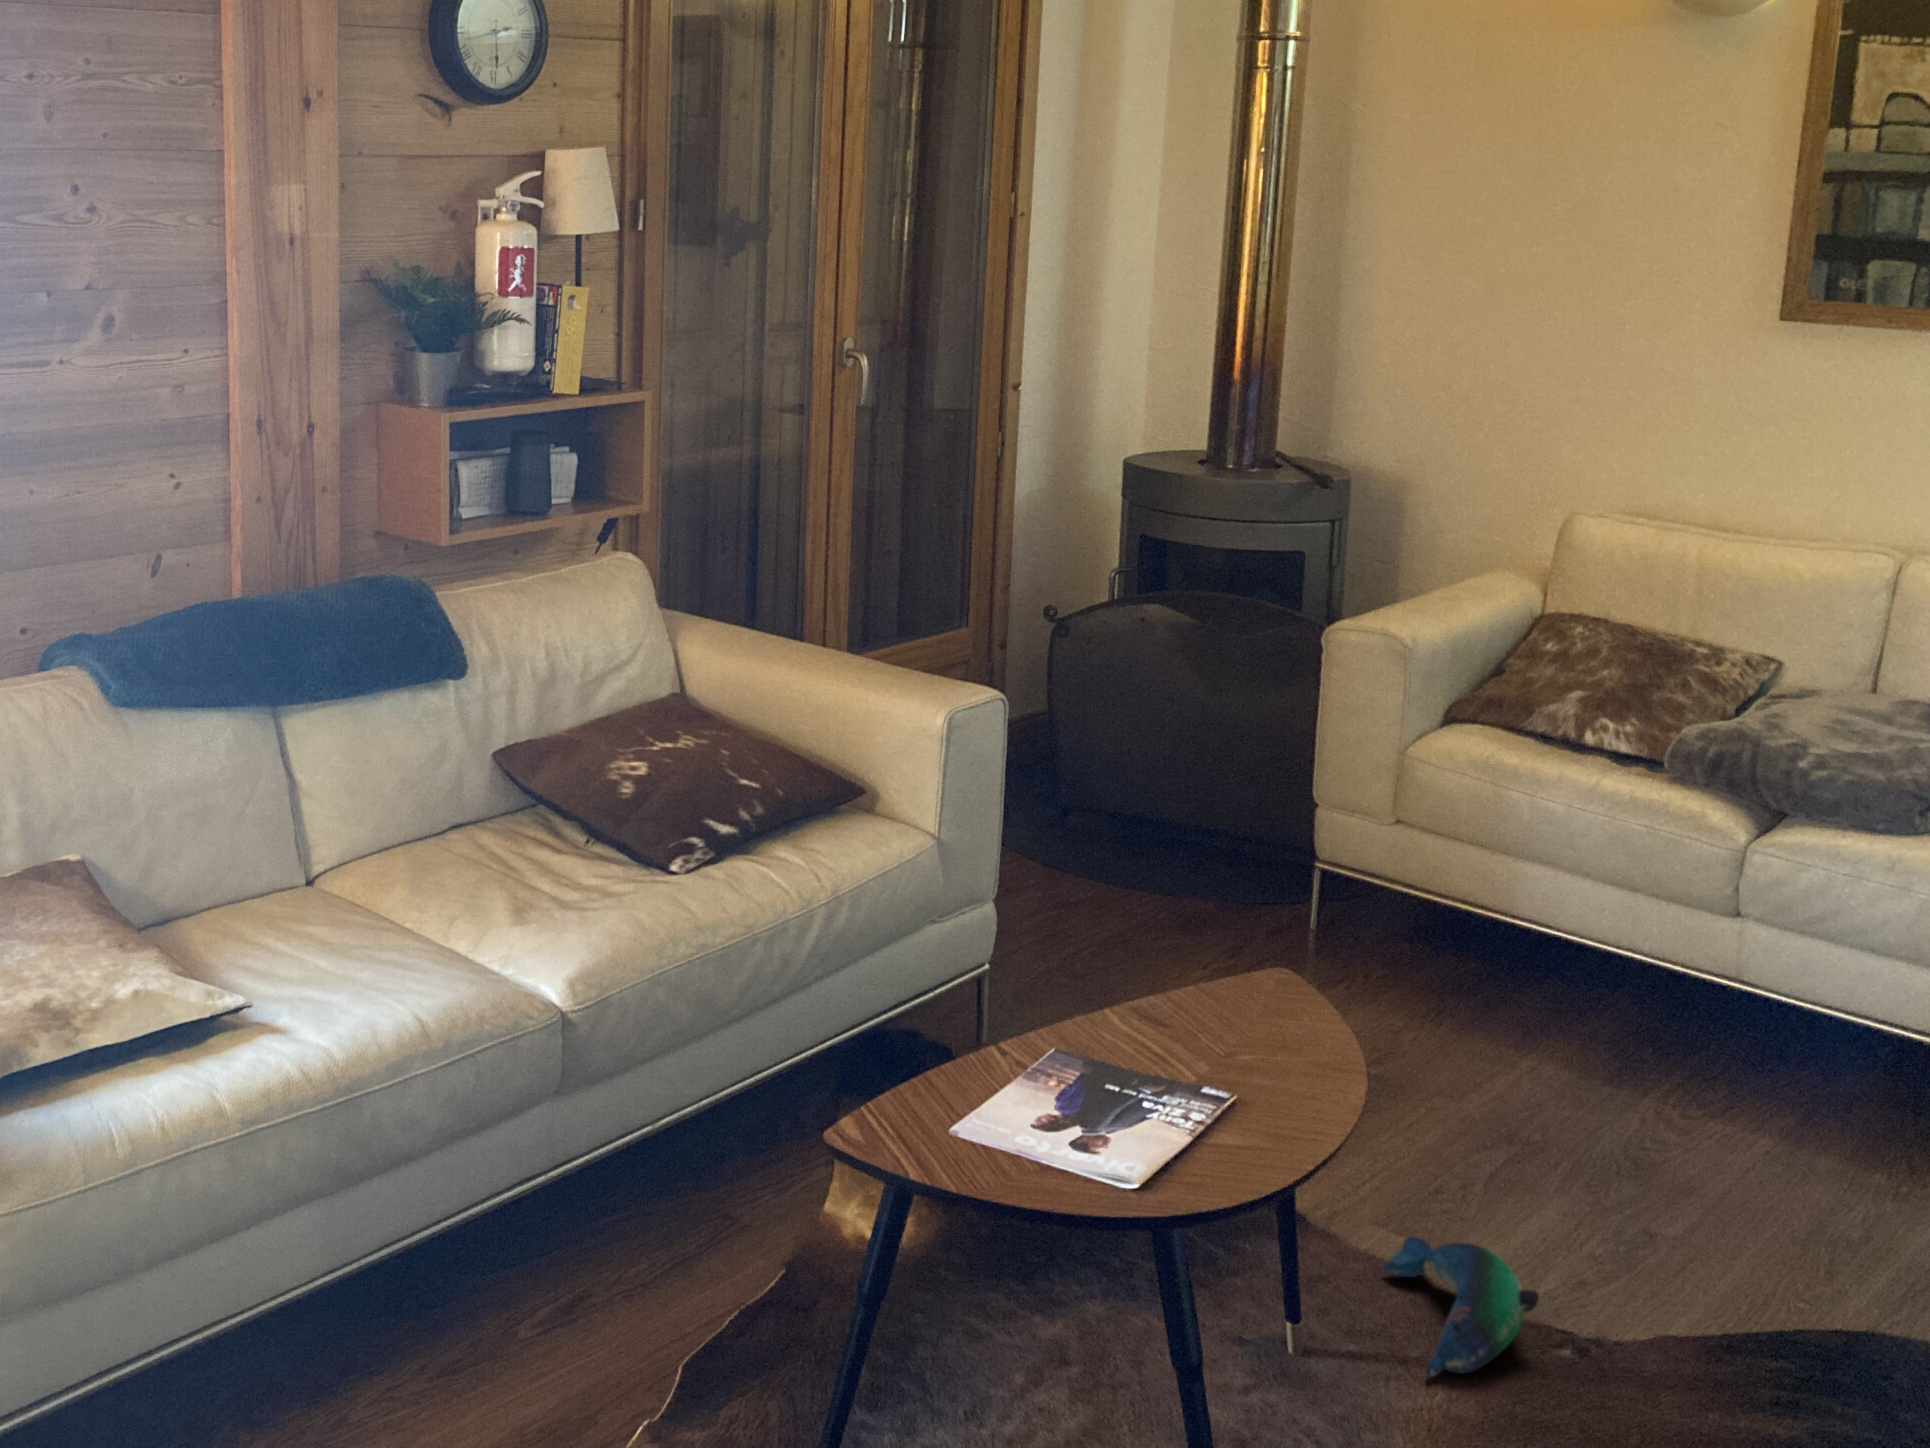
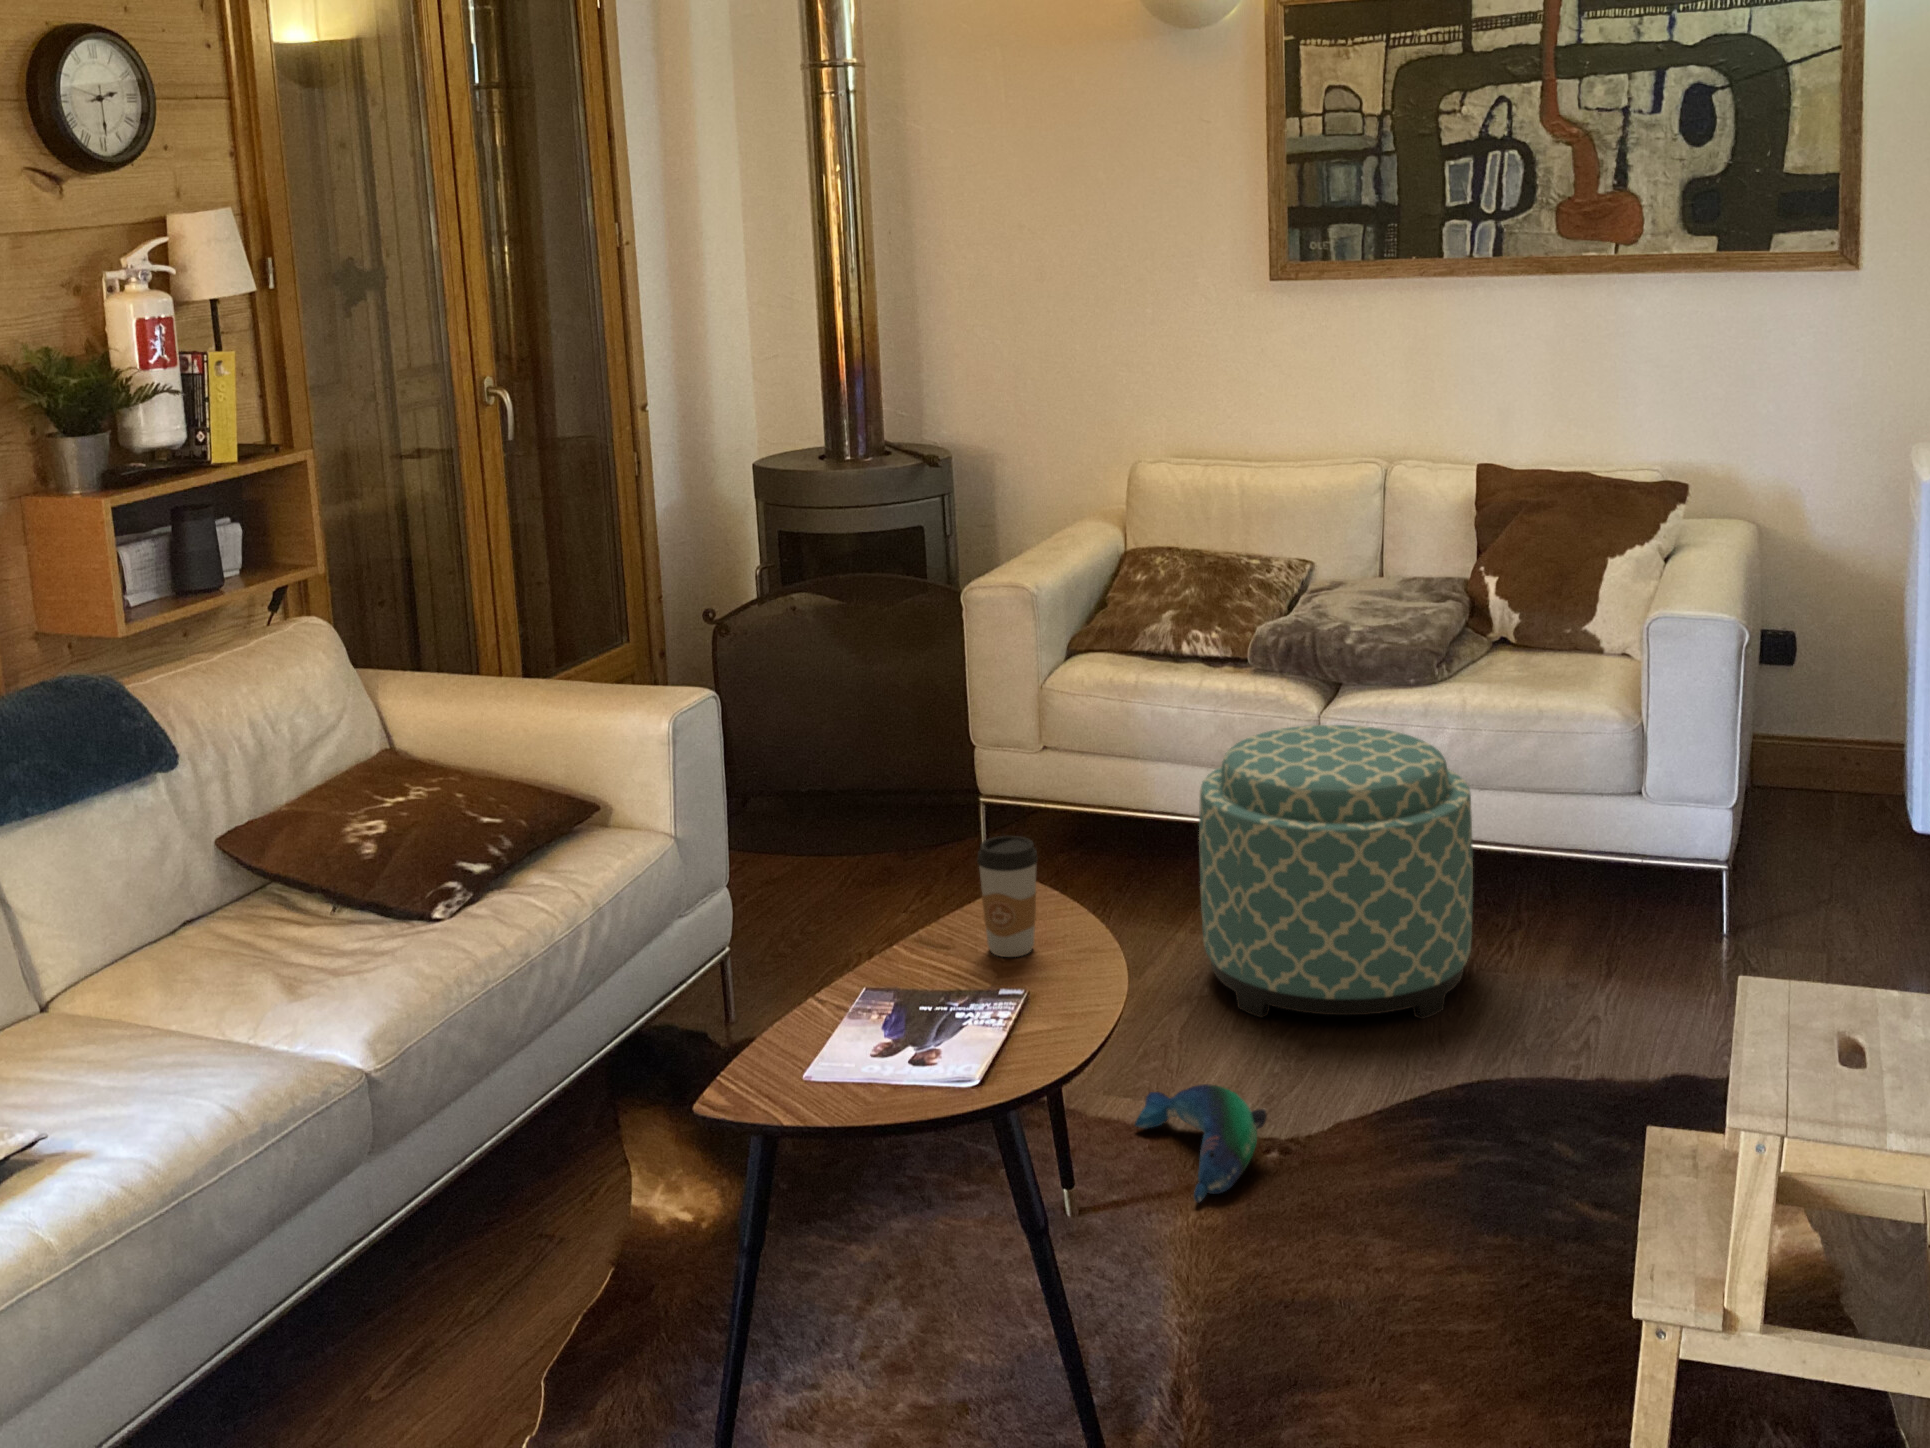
ottoman: none [1530,853,1905,1235] -> present [1199,725,1473,1019]
coffee cup: none [1211,912,1282,1050] -> present [977,836,1038,957]

